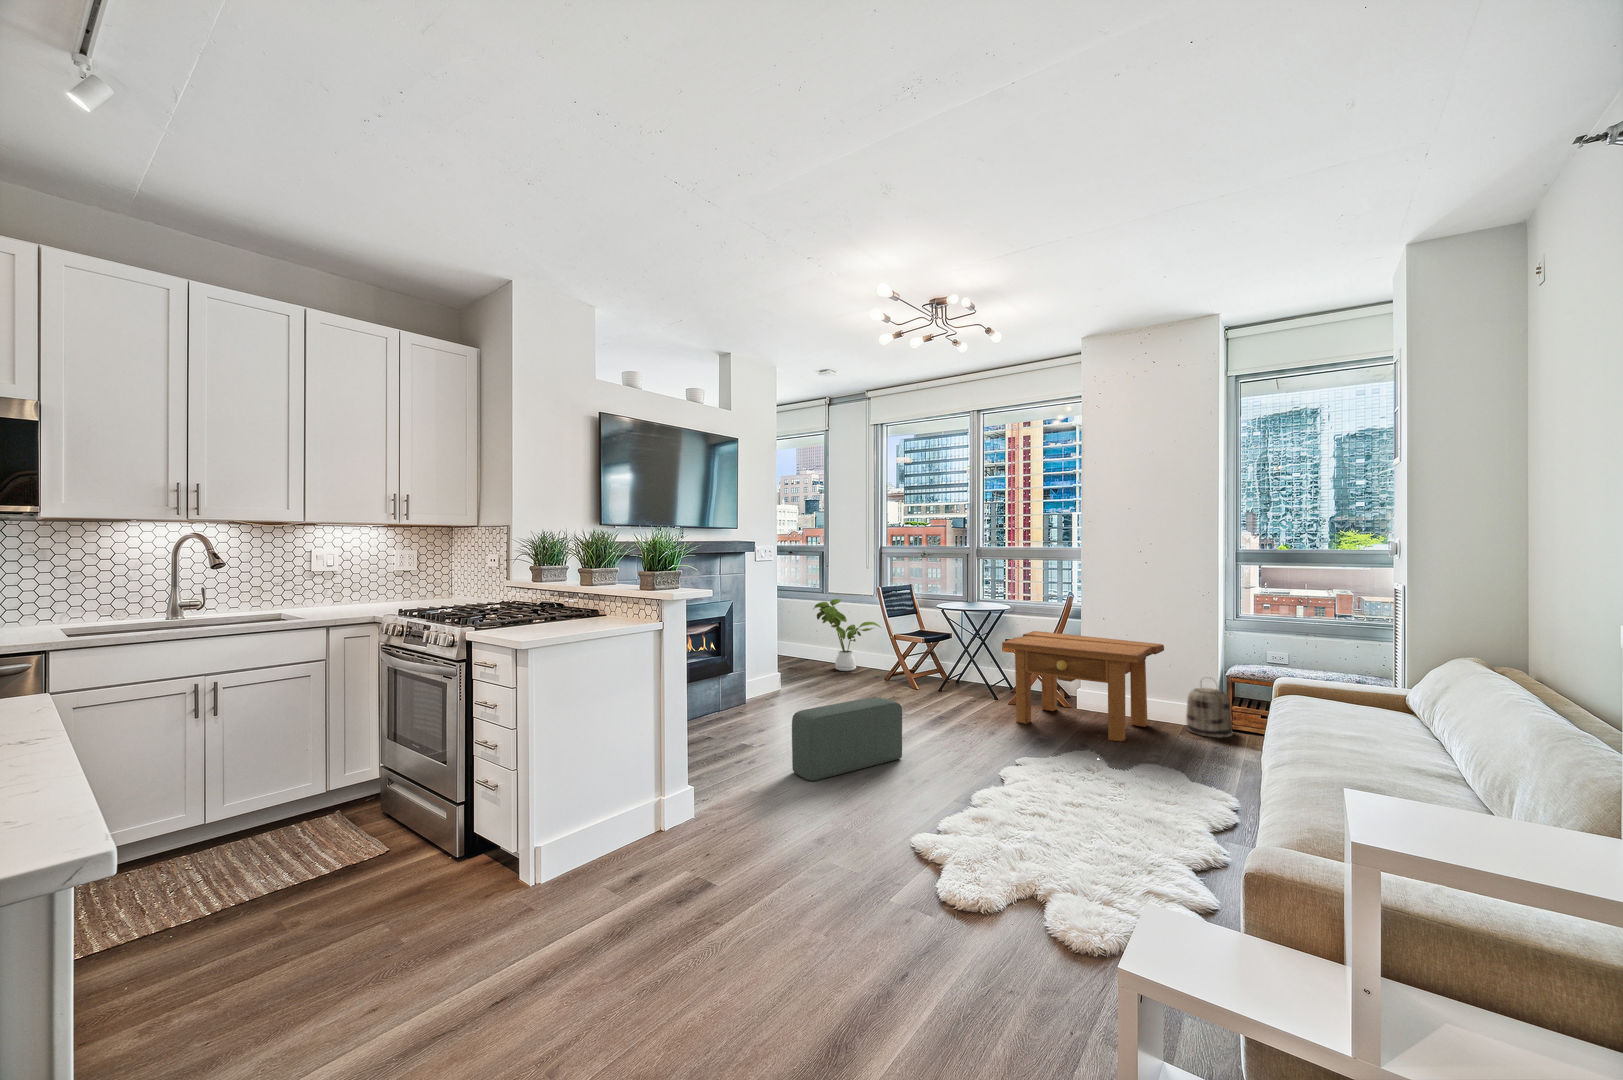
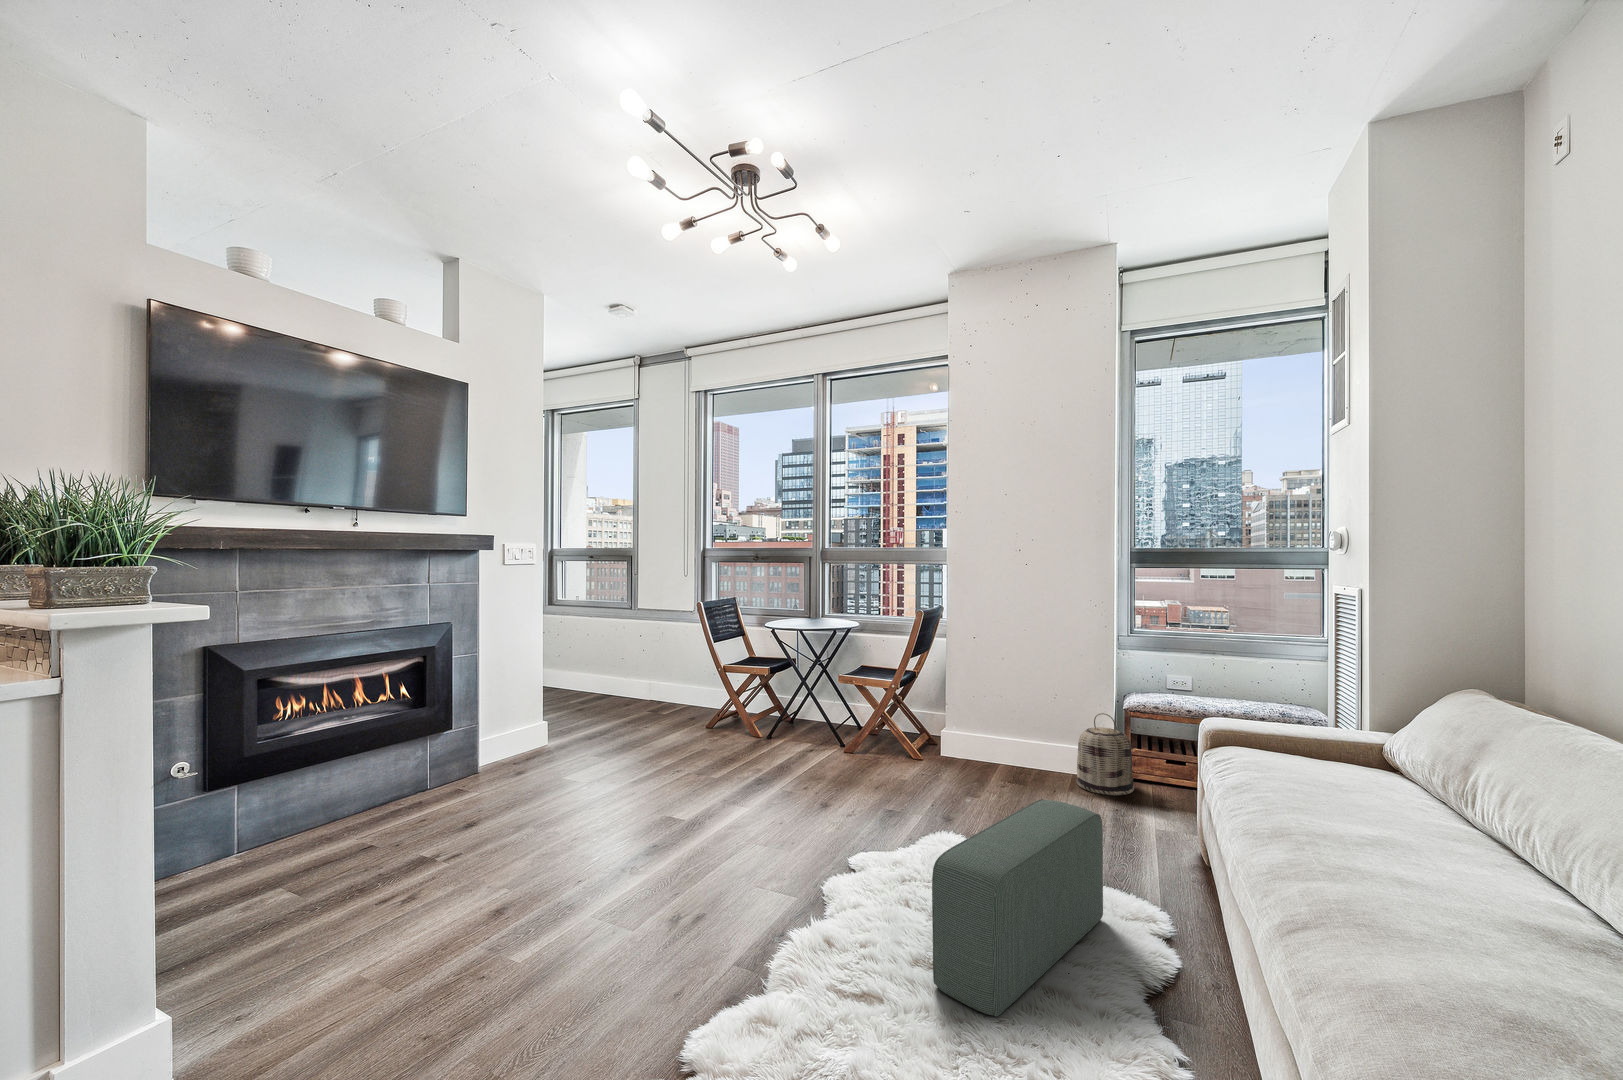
house plant: present [814,599,881,671] -> none [607,615,701,711]
side table: present [1002,631,1164,741] -> none [841,655,1049,810]
pouf: present [792,697,902,781] -> present [932,799,1103,1016]

